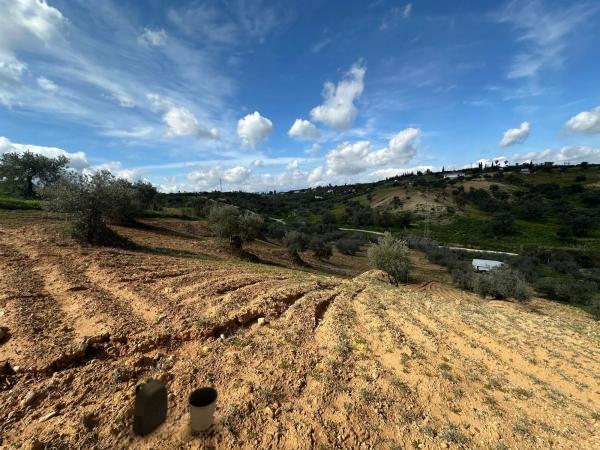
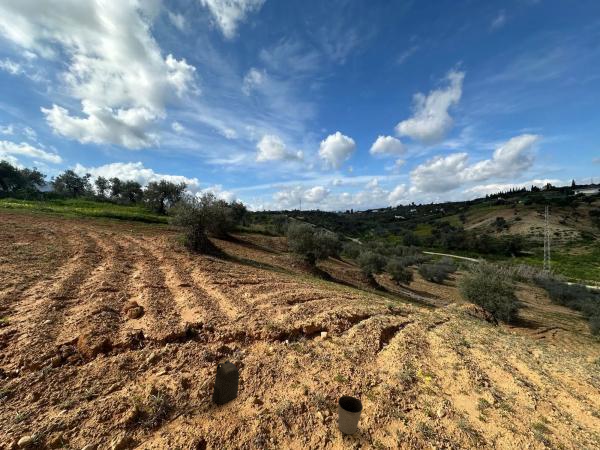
bucket: present [187,387,218,431] -> present [336,396,363,434]

